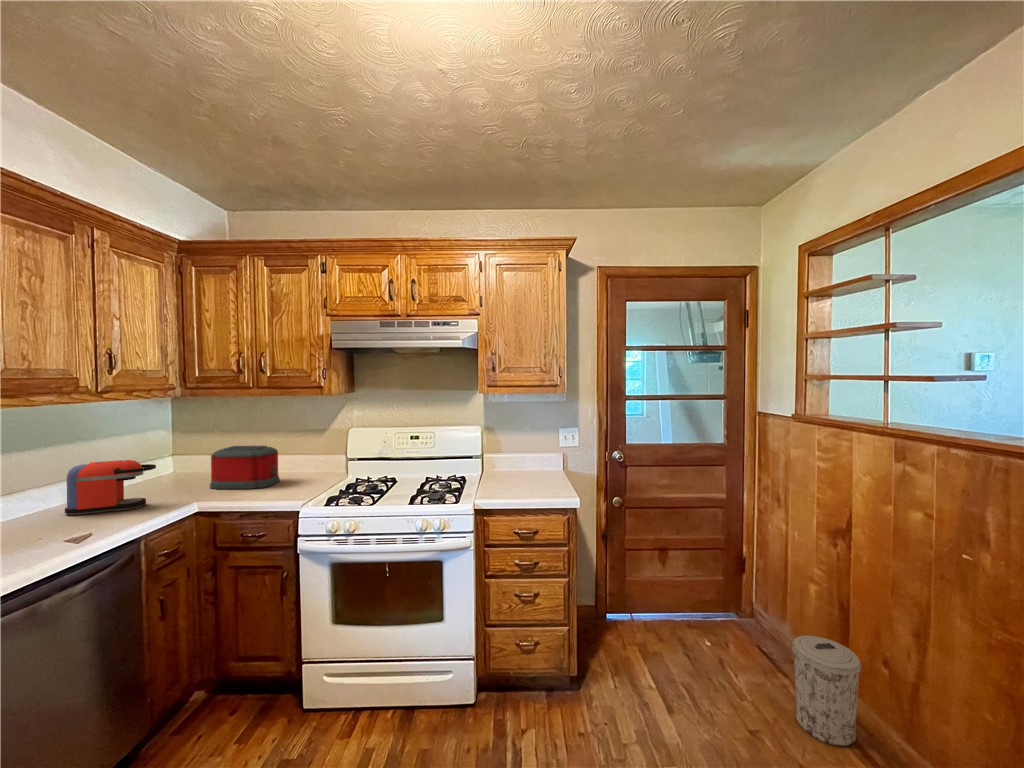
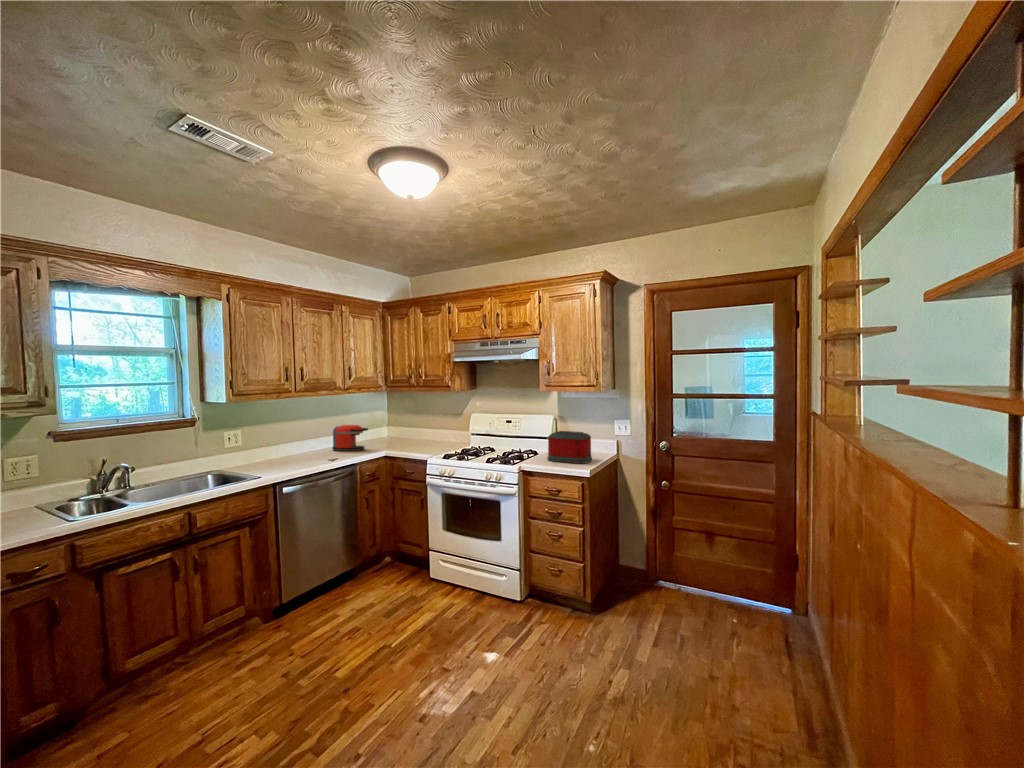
toaster: present [210,446,279,489] -> present [548,431,592,464]
trash can: present [792,636,861,746] -> none [753,613,812,709]

